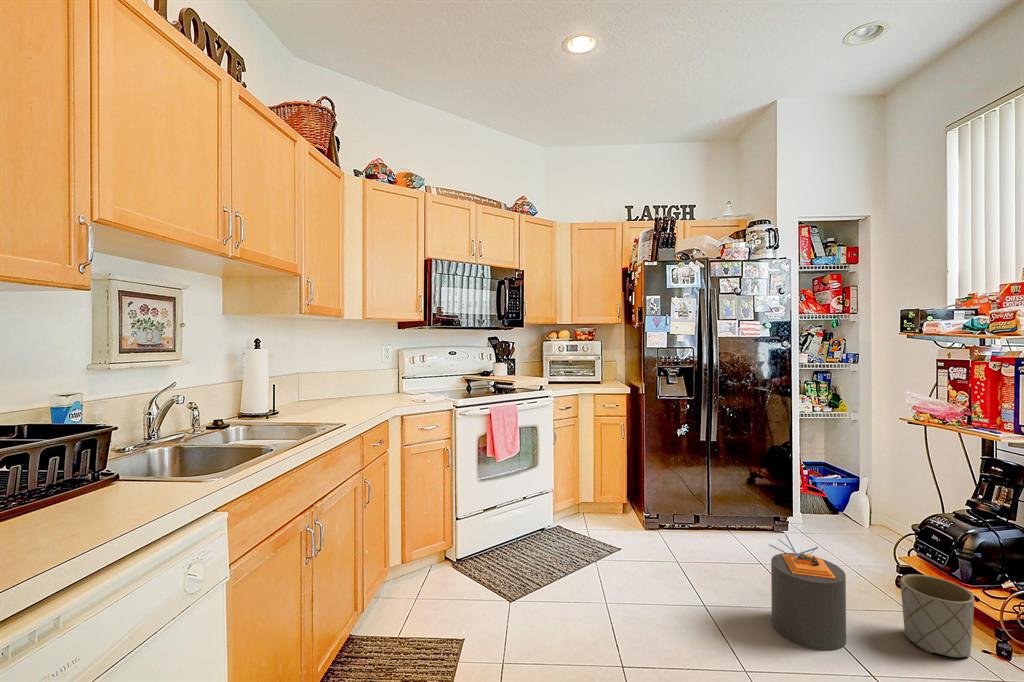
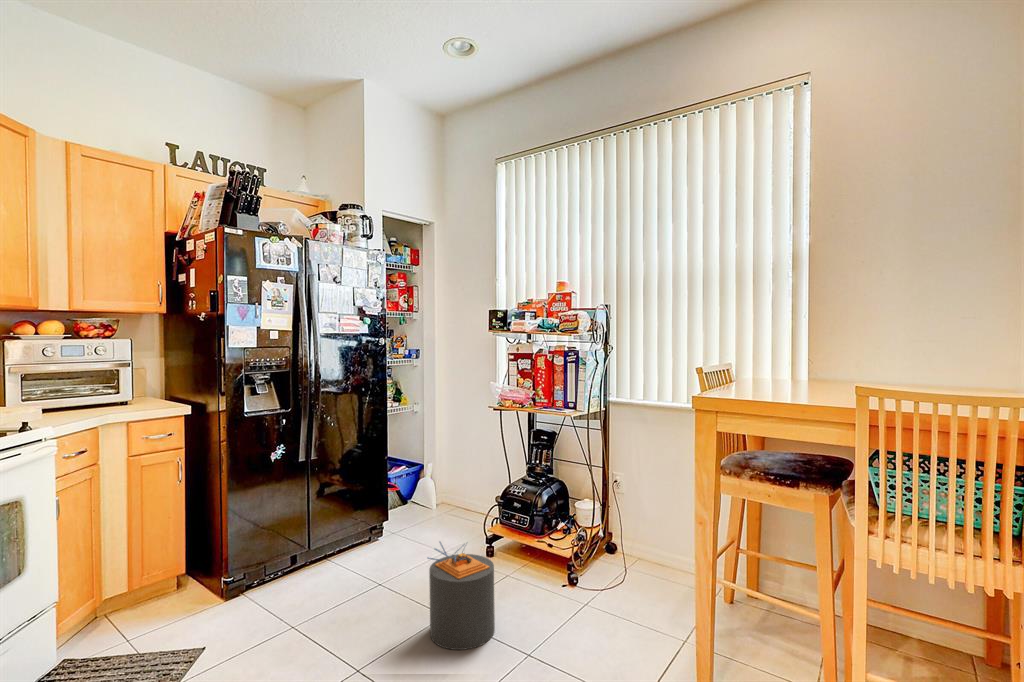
planter: present [901,574,974,658] -> none [515,536,561,602]

